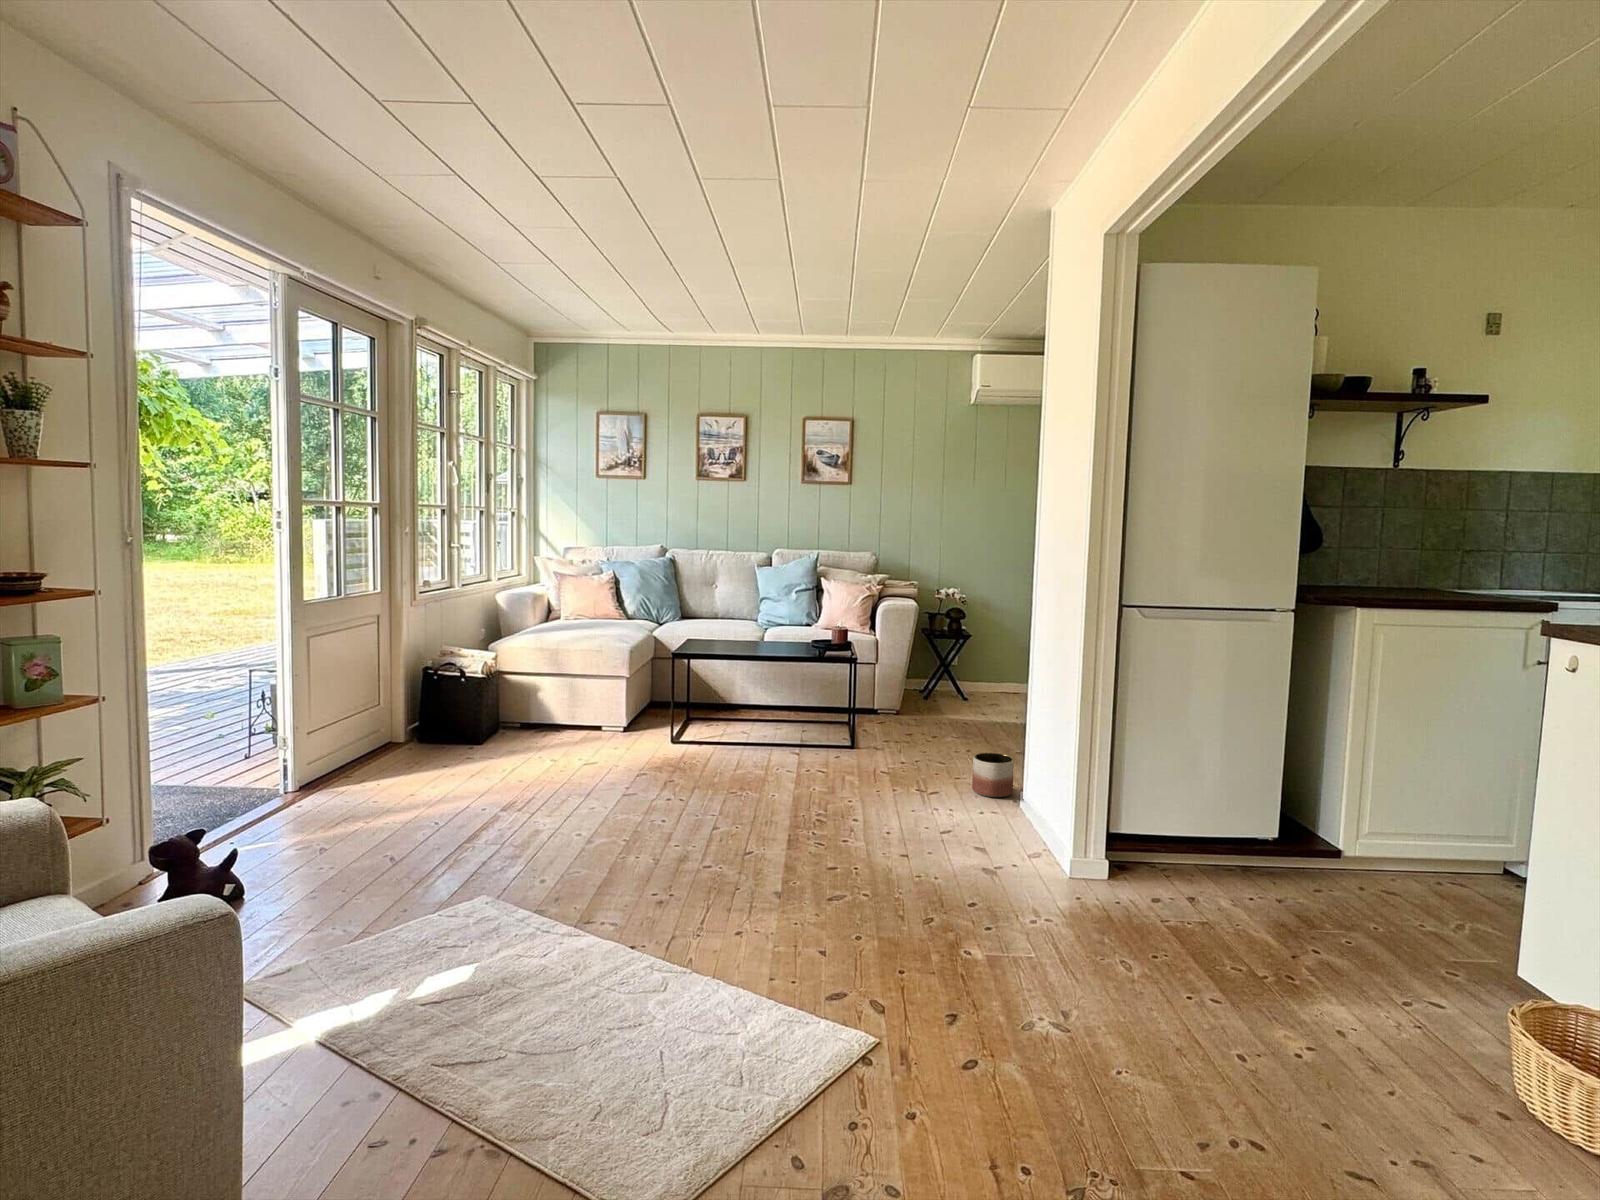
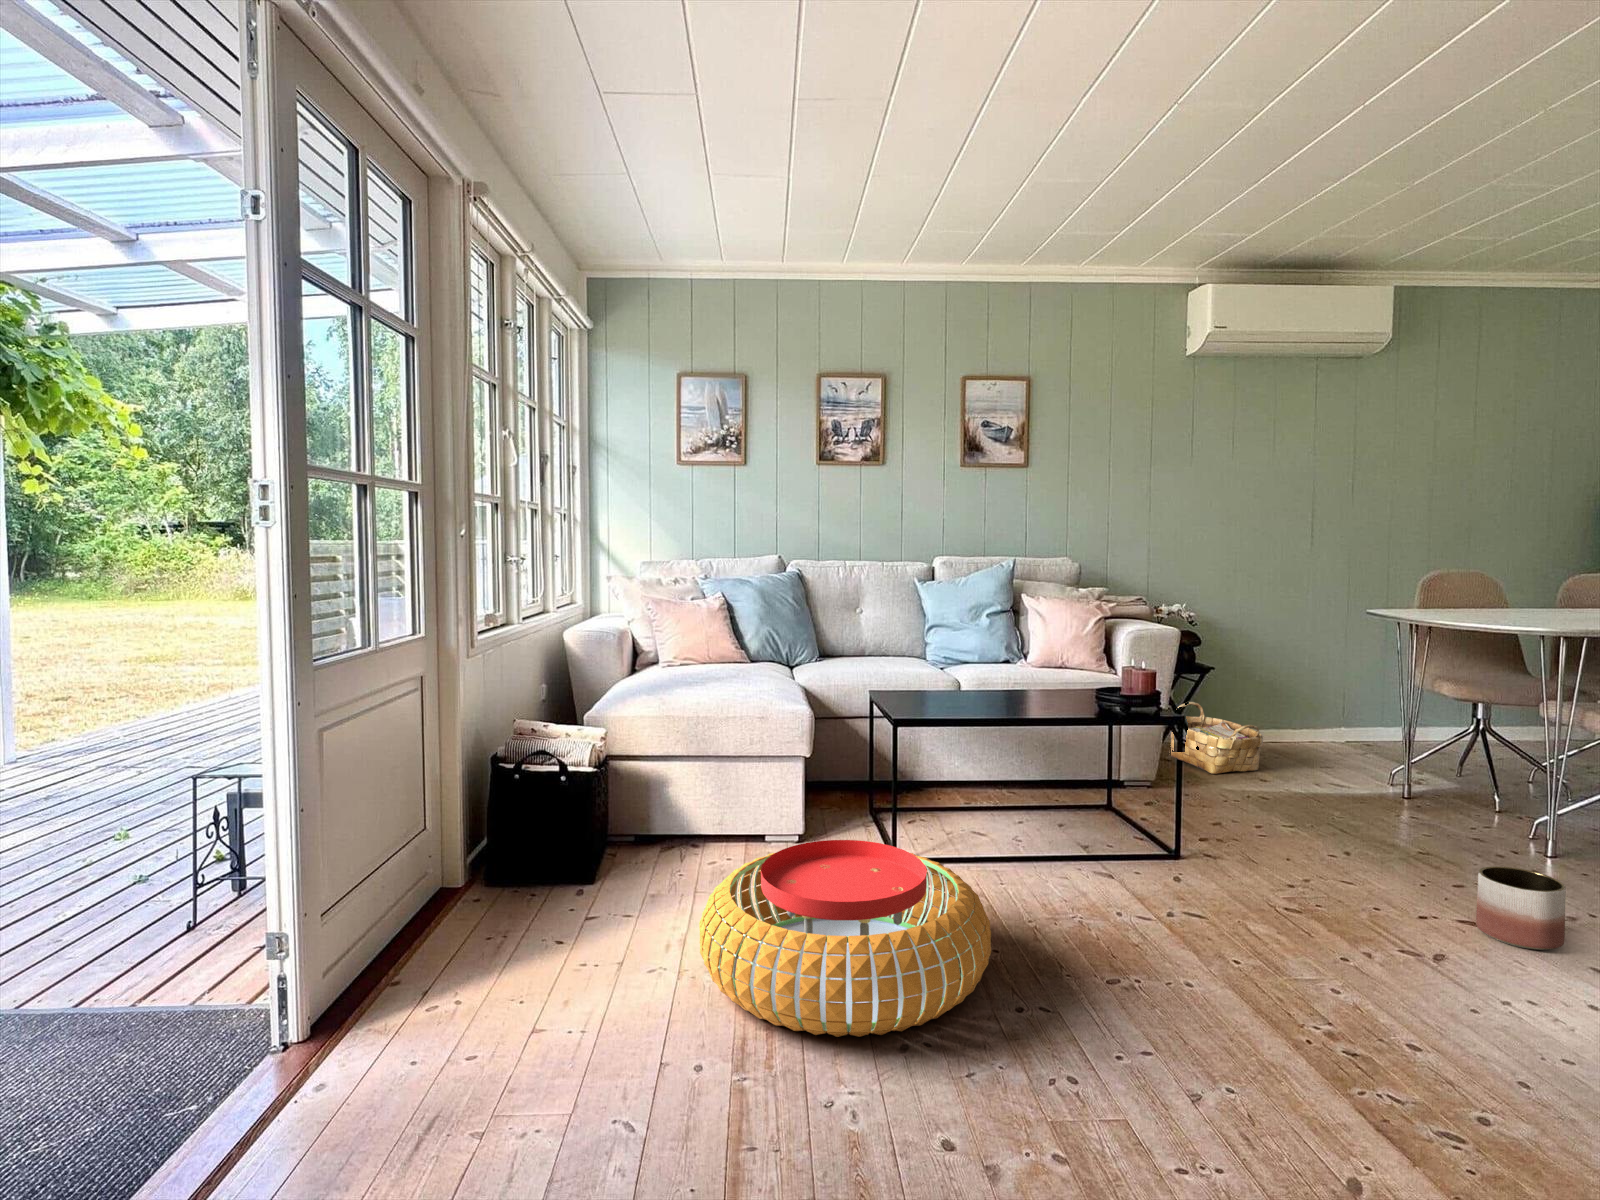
woven basket: none [936,662,993,713] -> present [1170,702,1263,774]
pouf: none [504,717,669,805] -> present [699,840,991,1037]

